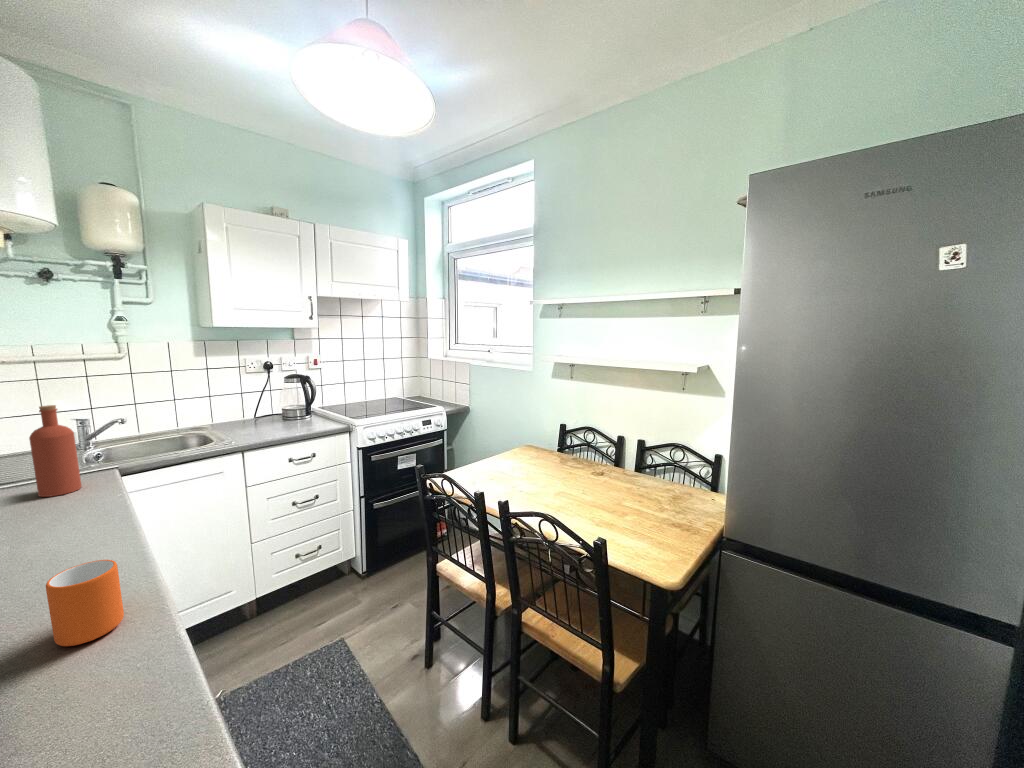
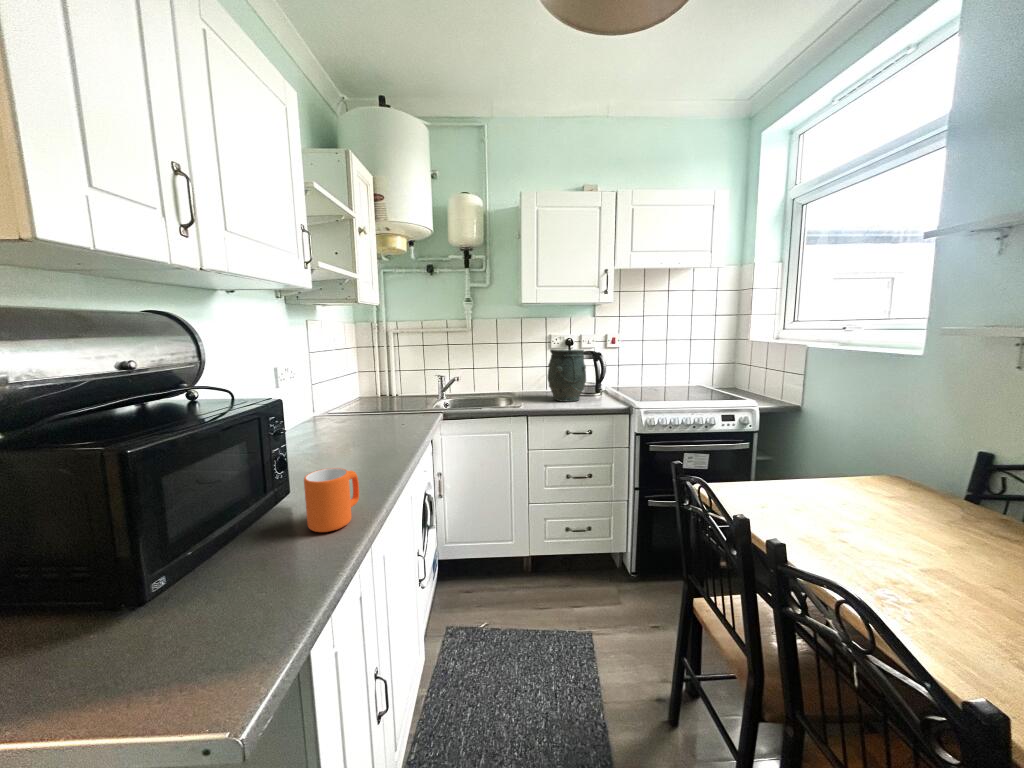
vase: none [251,375,298,430] -> present [547,349,586,402]
bottle: present [29,405,82,497] -> none [396,357,420,423]

